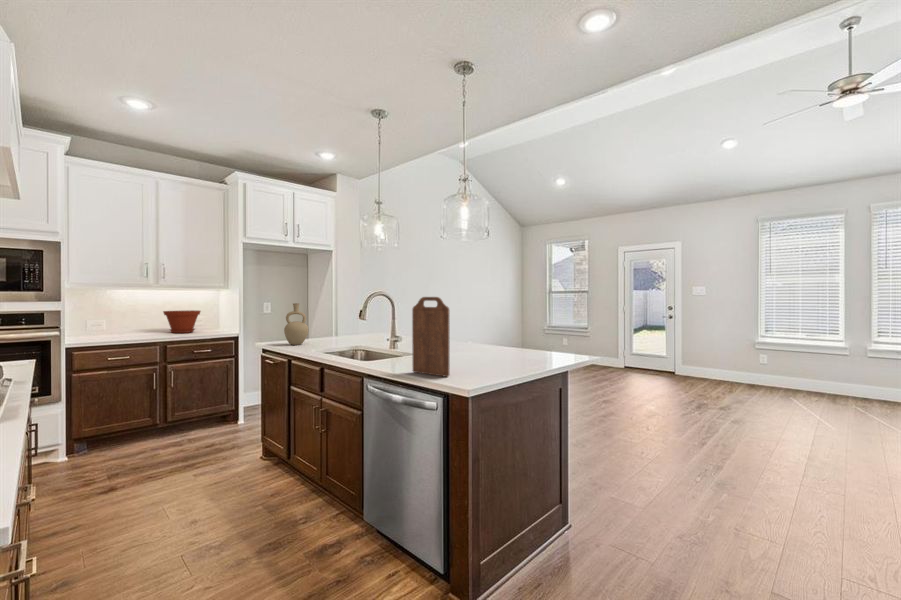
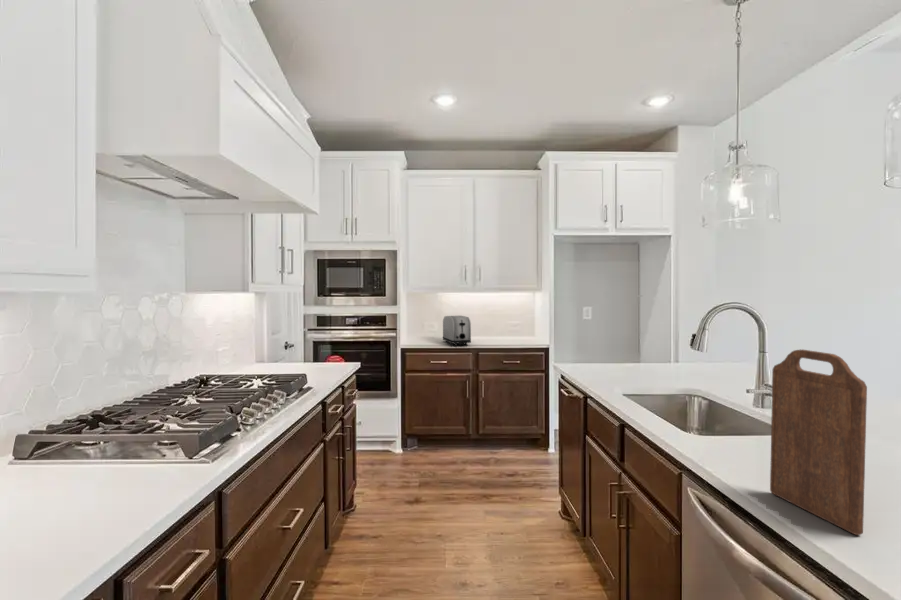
vase: present [284,303,309,345] -> none [586,319,619,376]
plant pot: present [163,310,200,333] -> none [479,314,513,339]
toaster: none [123,311,159,339] -> present [443,316,471,345]

